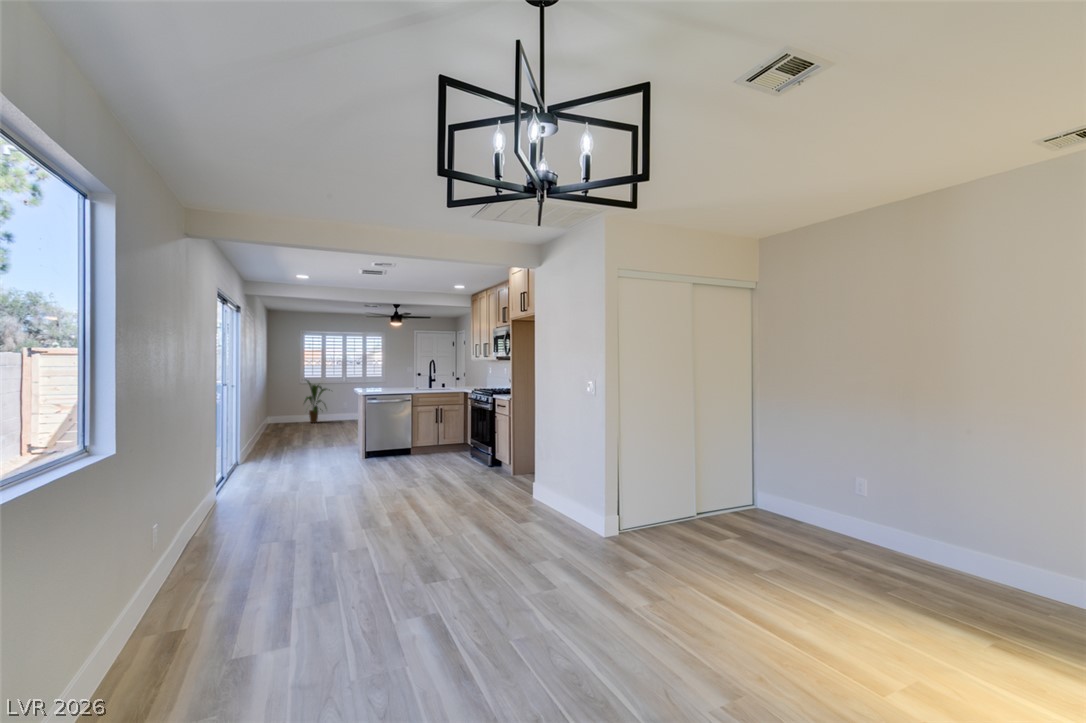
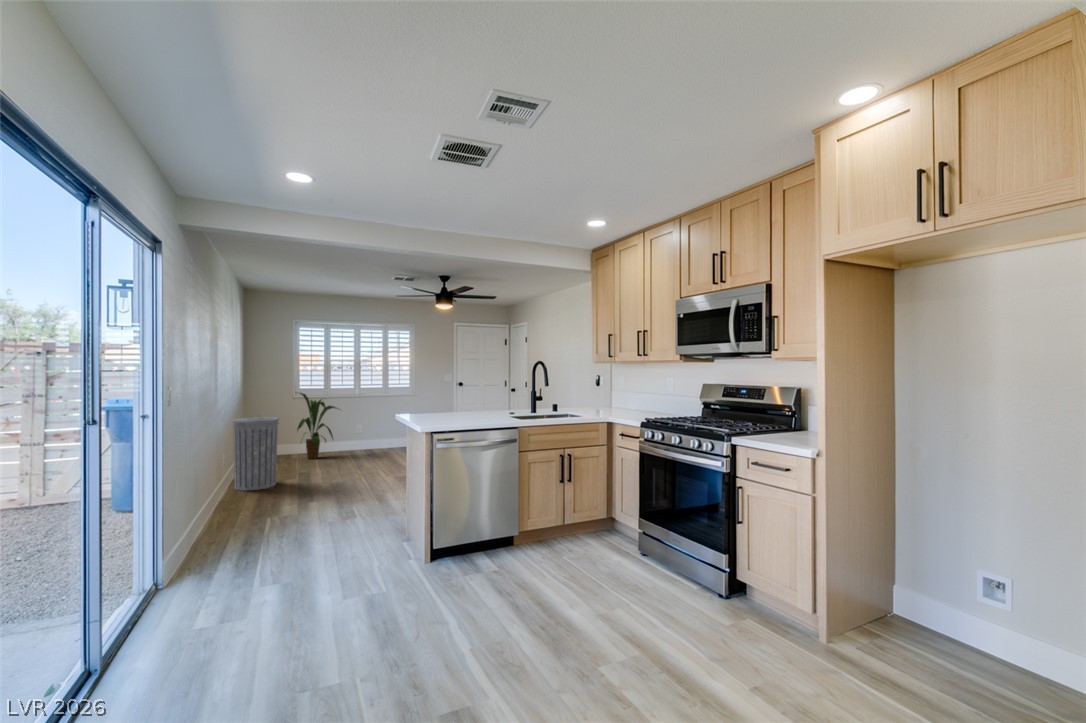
trash can: none [264,392,291,436] -> present [233,417,279,491]

